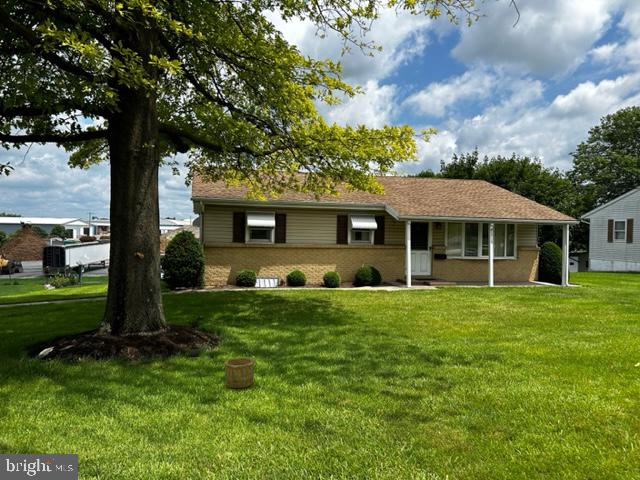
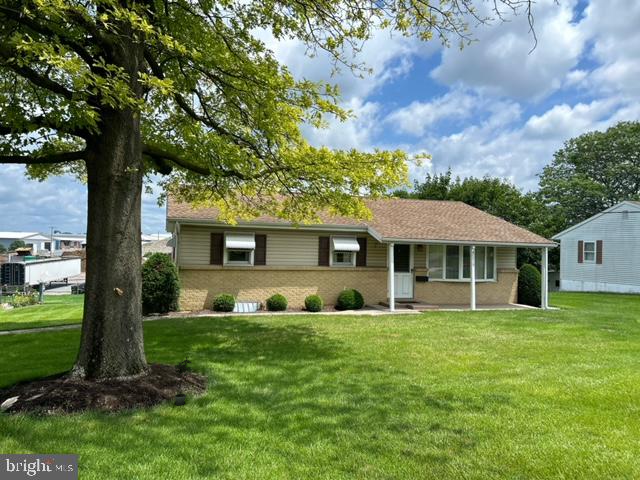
wooden bucket: present [224,357,254,388] -> none [221,412,255,451]

